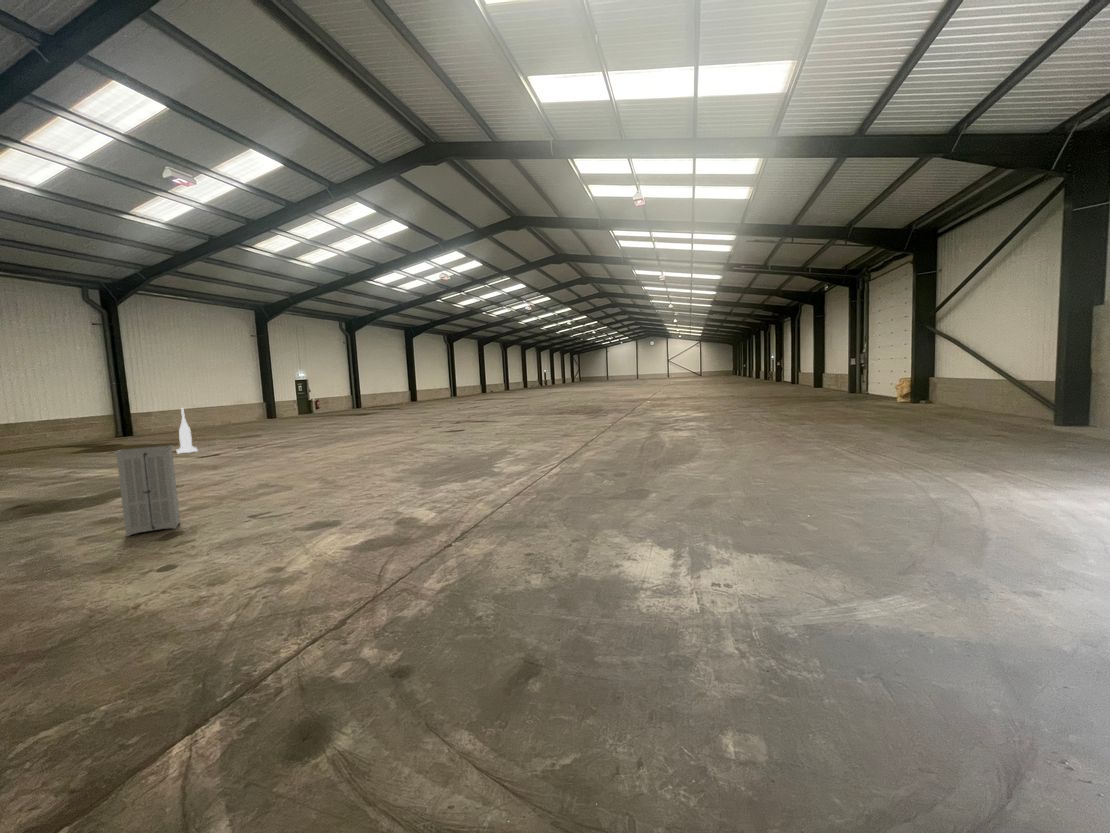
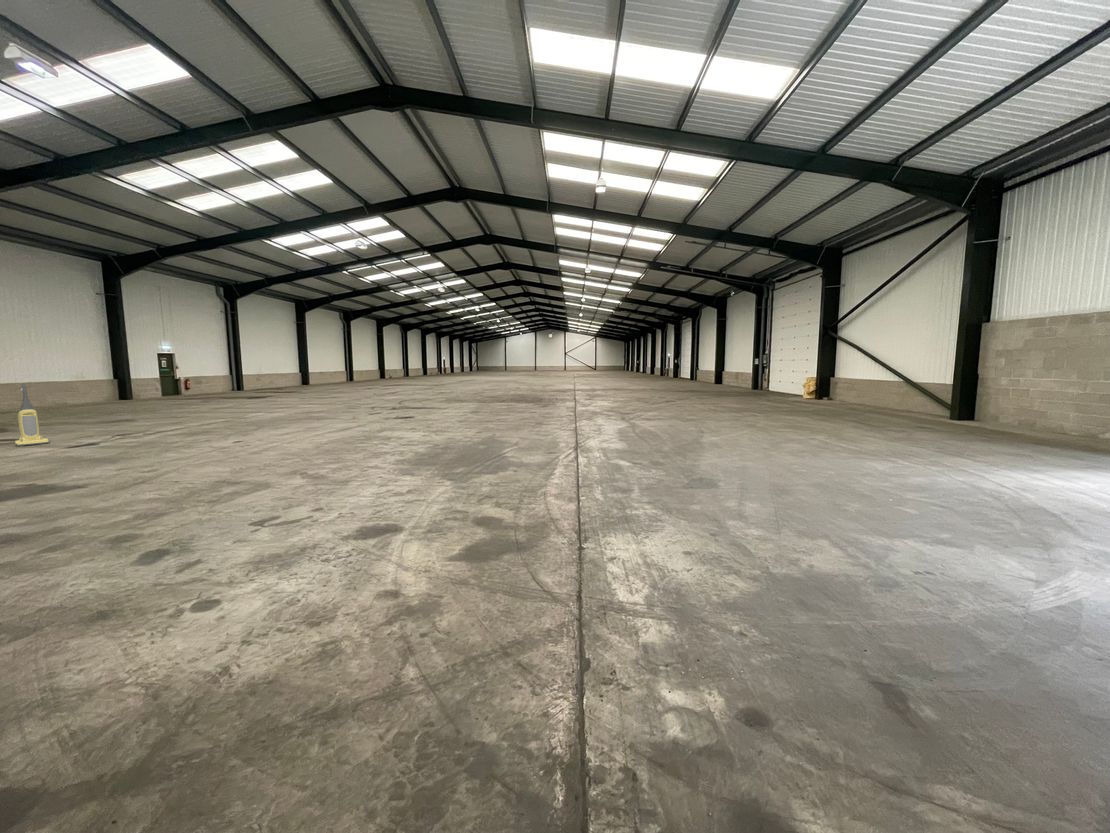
storage cabinet: present [113,445,180,536] -> none [17,441,130,595]

